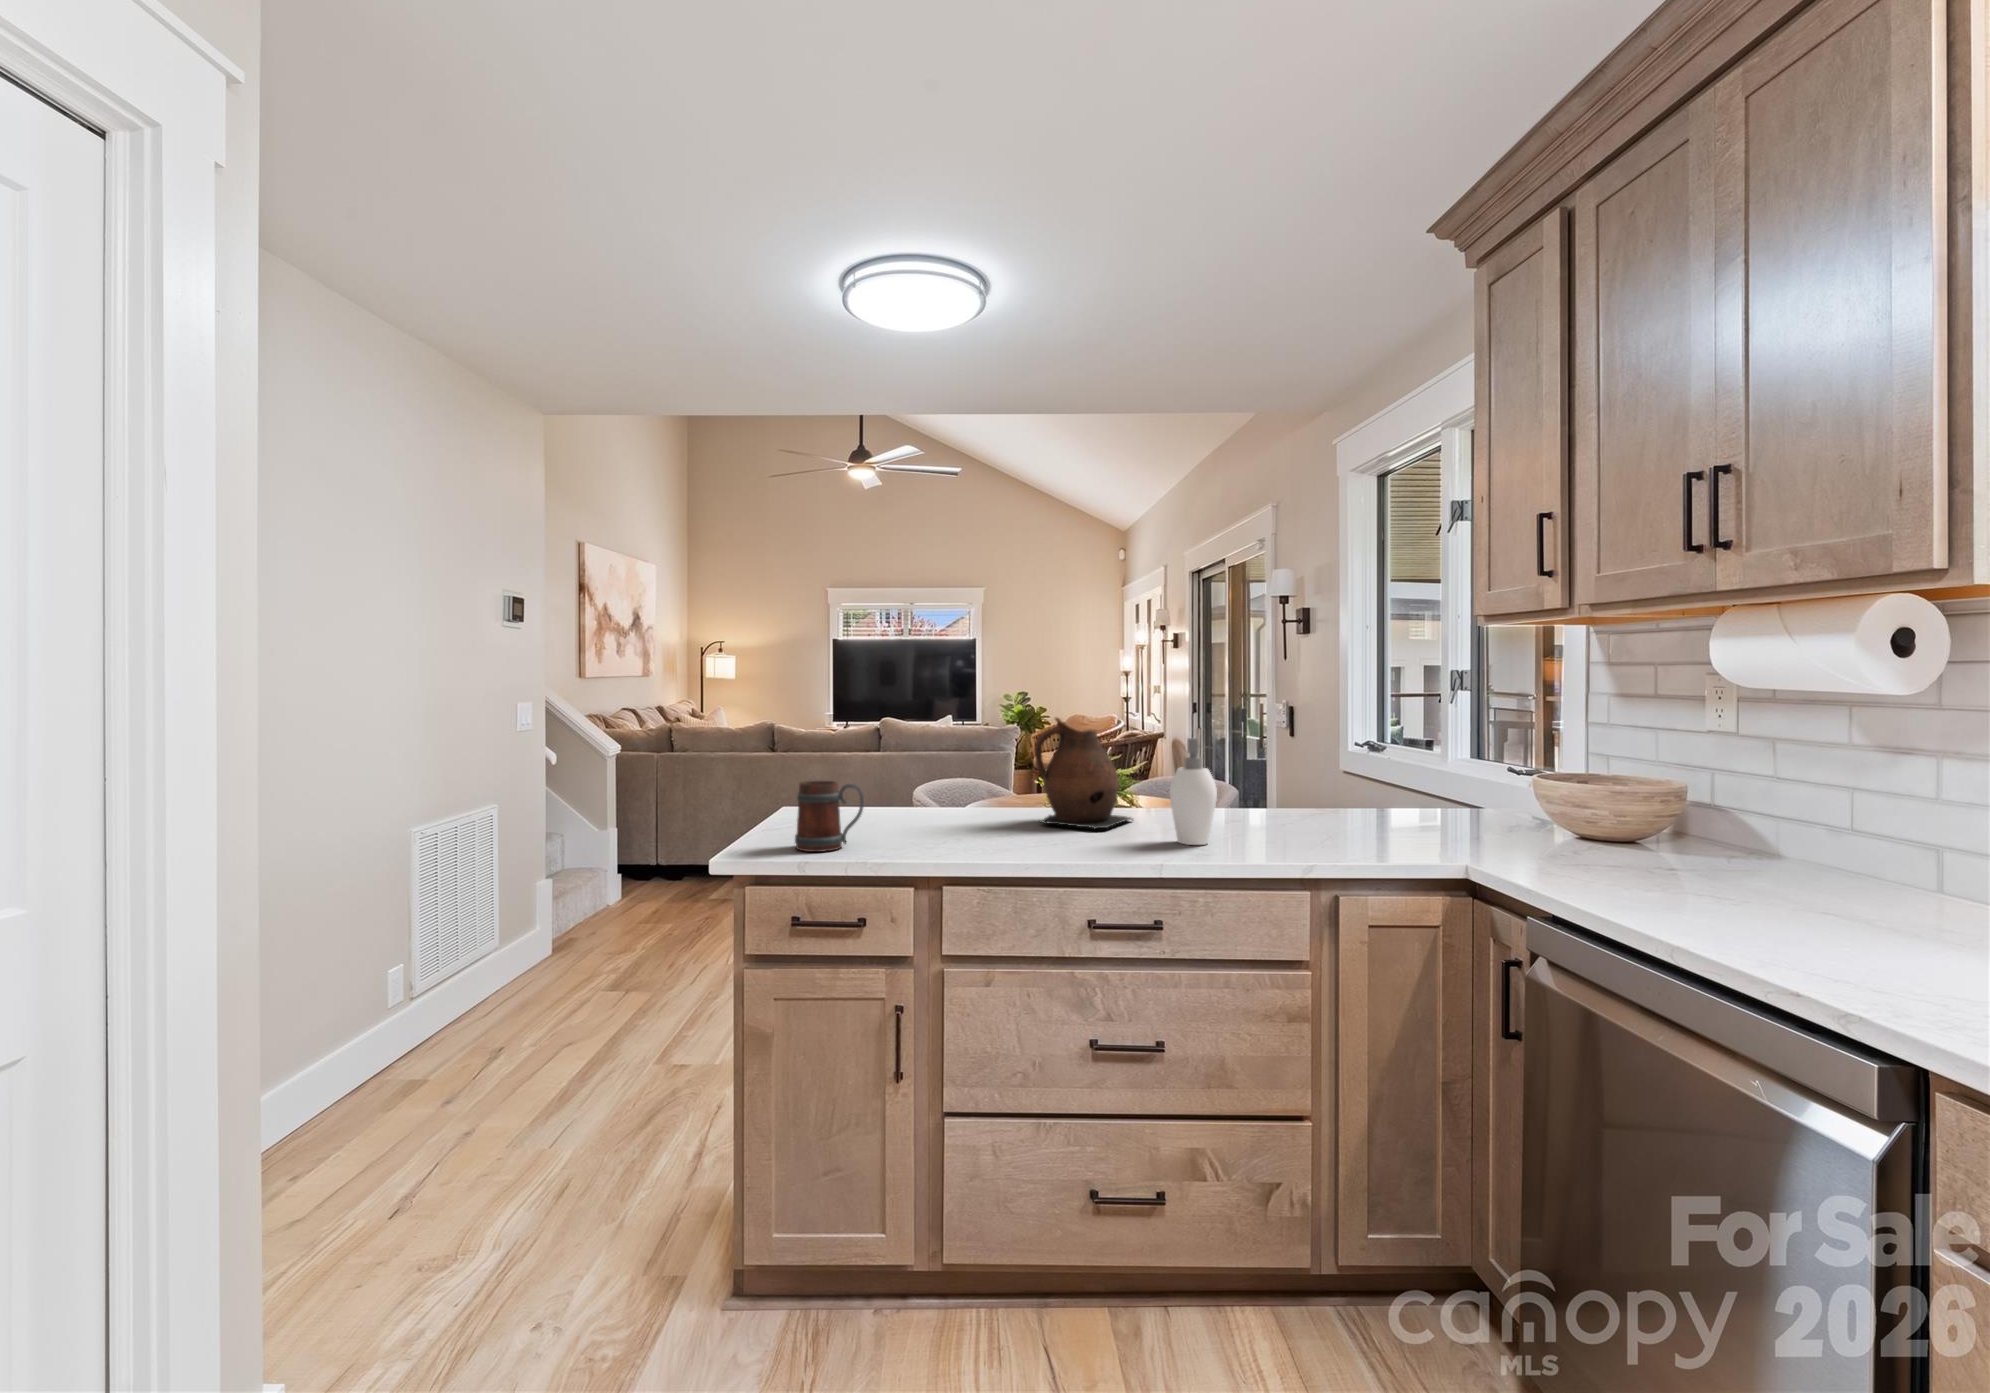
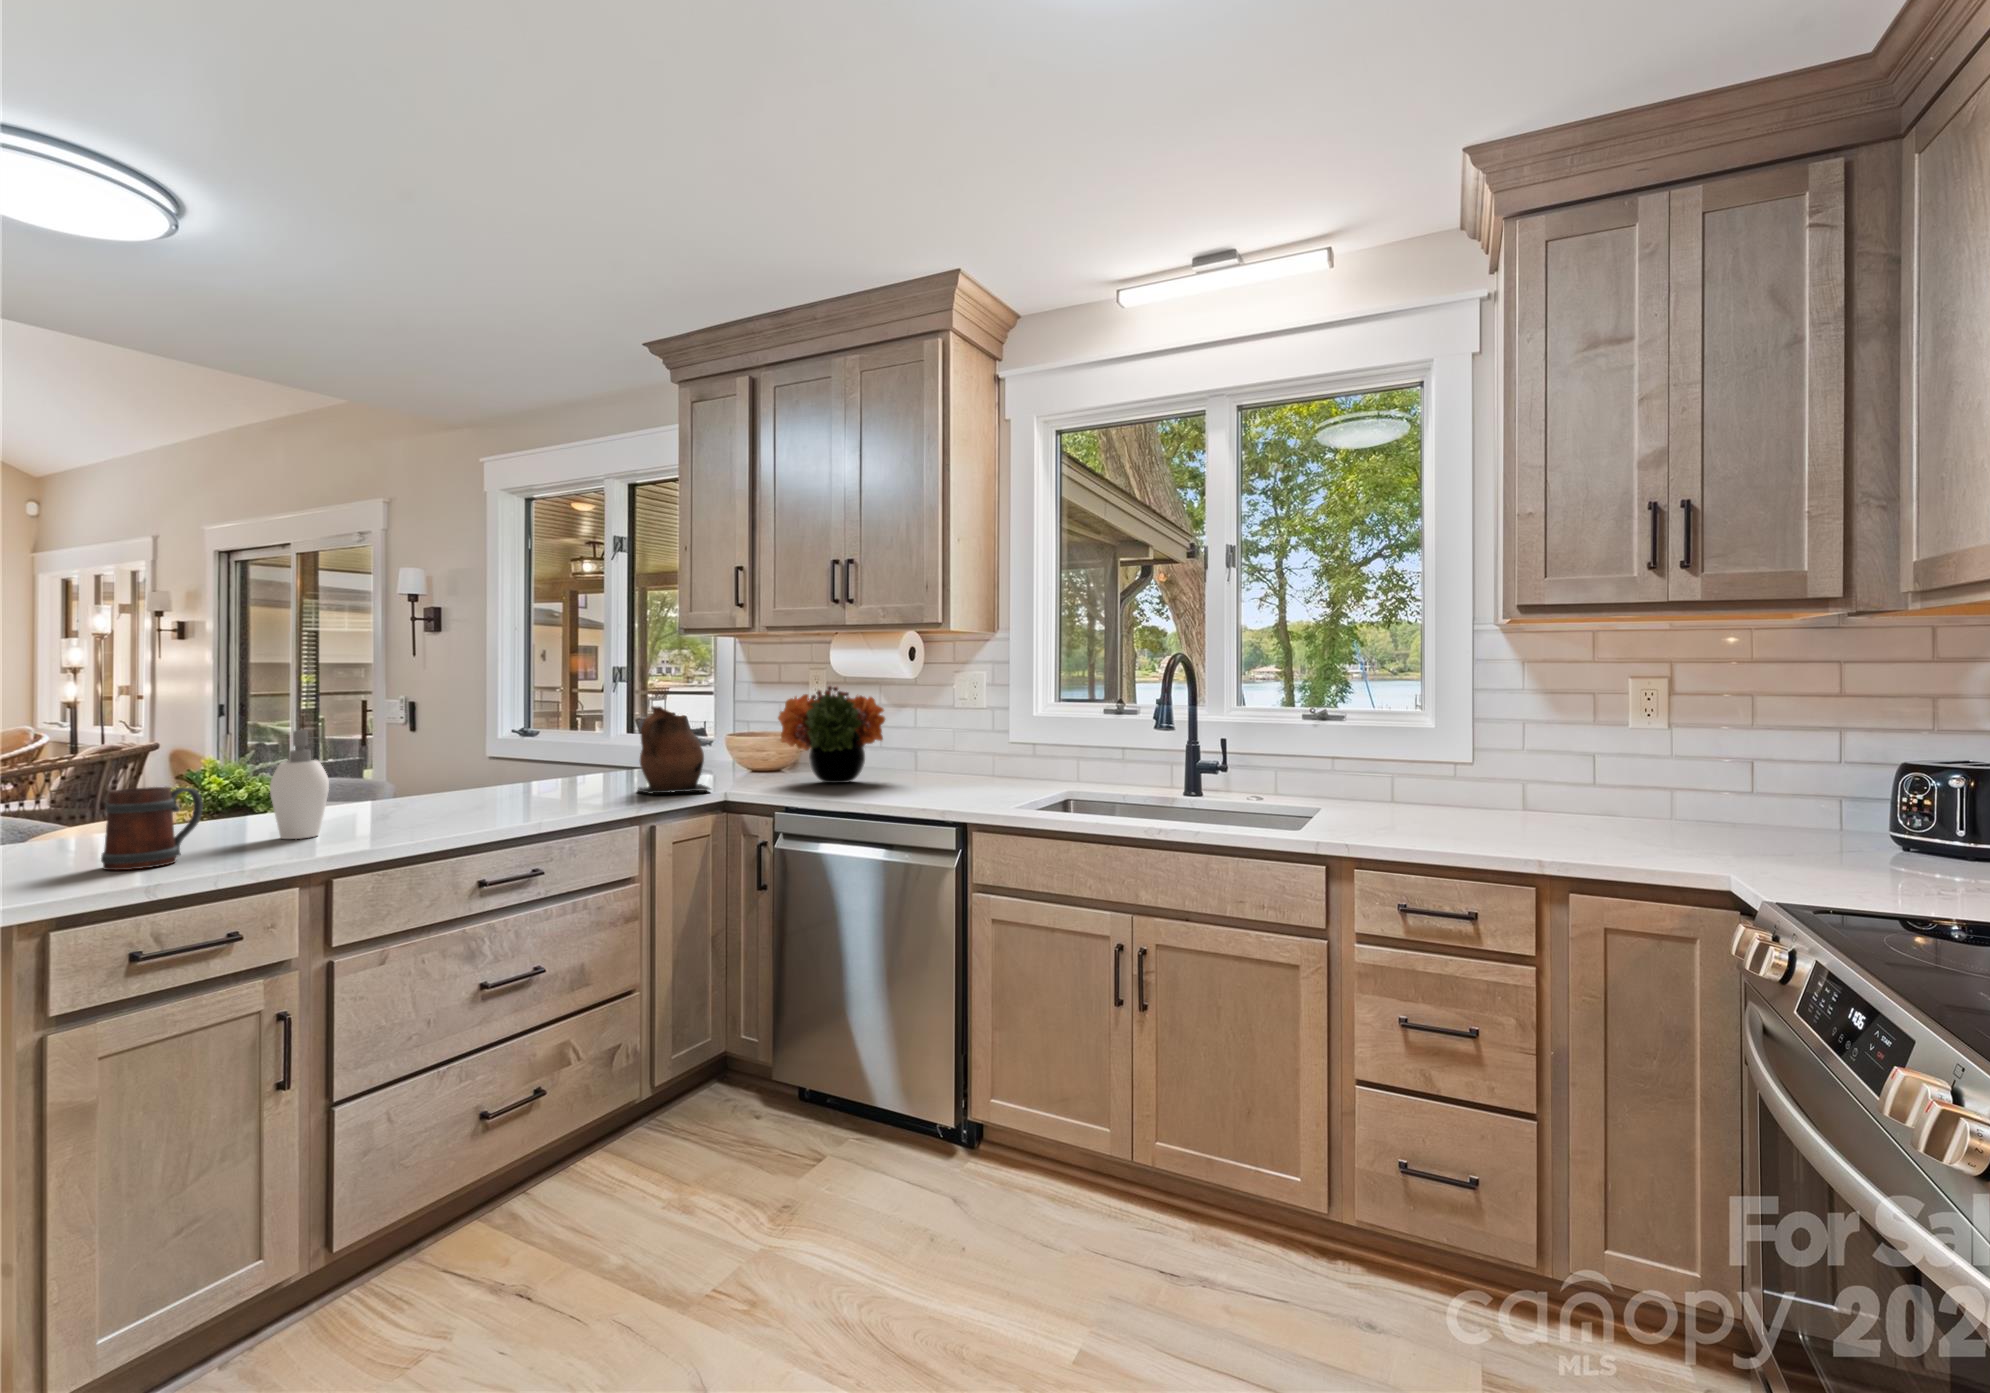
flower arrangement: none [1579,700,1826,878] -> present [778,686,885,783]
ceramic pitcher: present [1034,717,1133,829] -> present [638,706,710,794]
soap dispenser: present [1170,738,1217,845] -> present [270,730,329,839]

